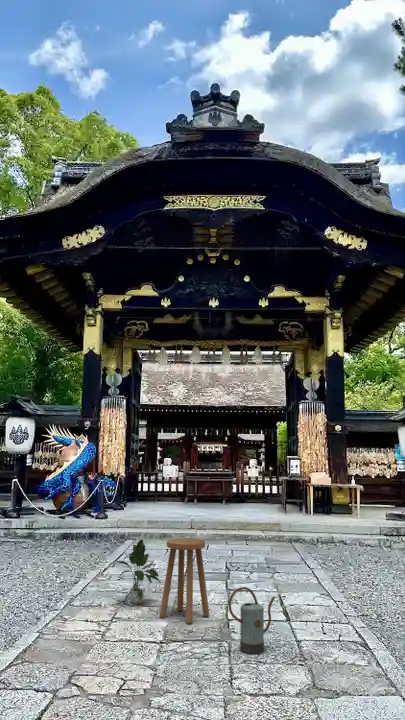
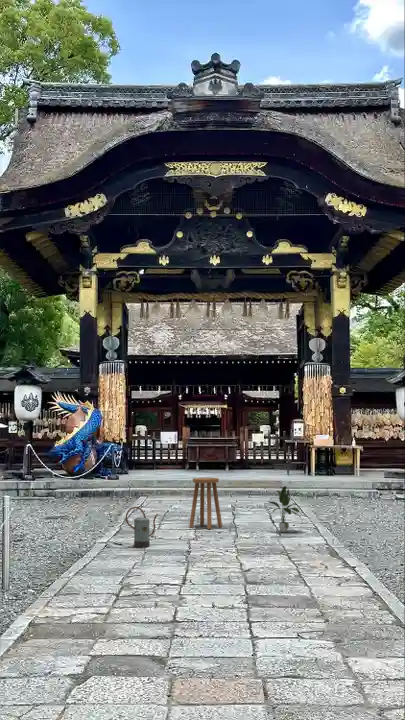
potted plant: present [117,540,161,604] -> present [268,486,300,532]
watering can: present [228,587,275,654] -> present [126,507,158,547]

